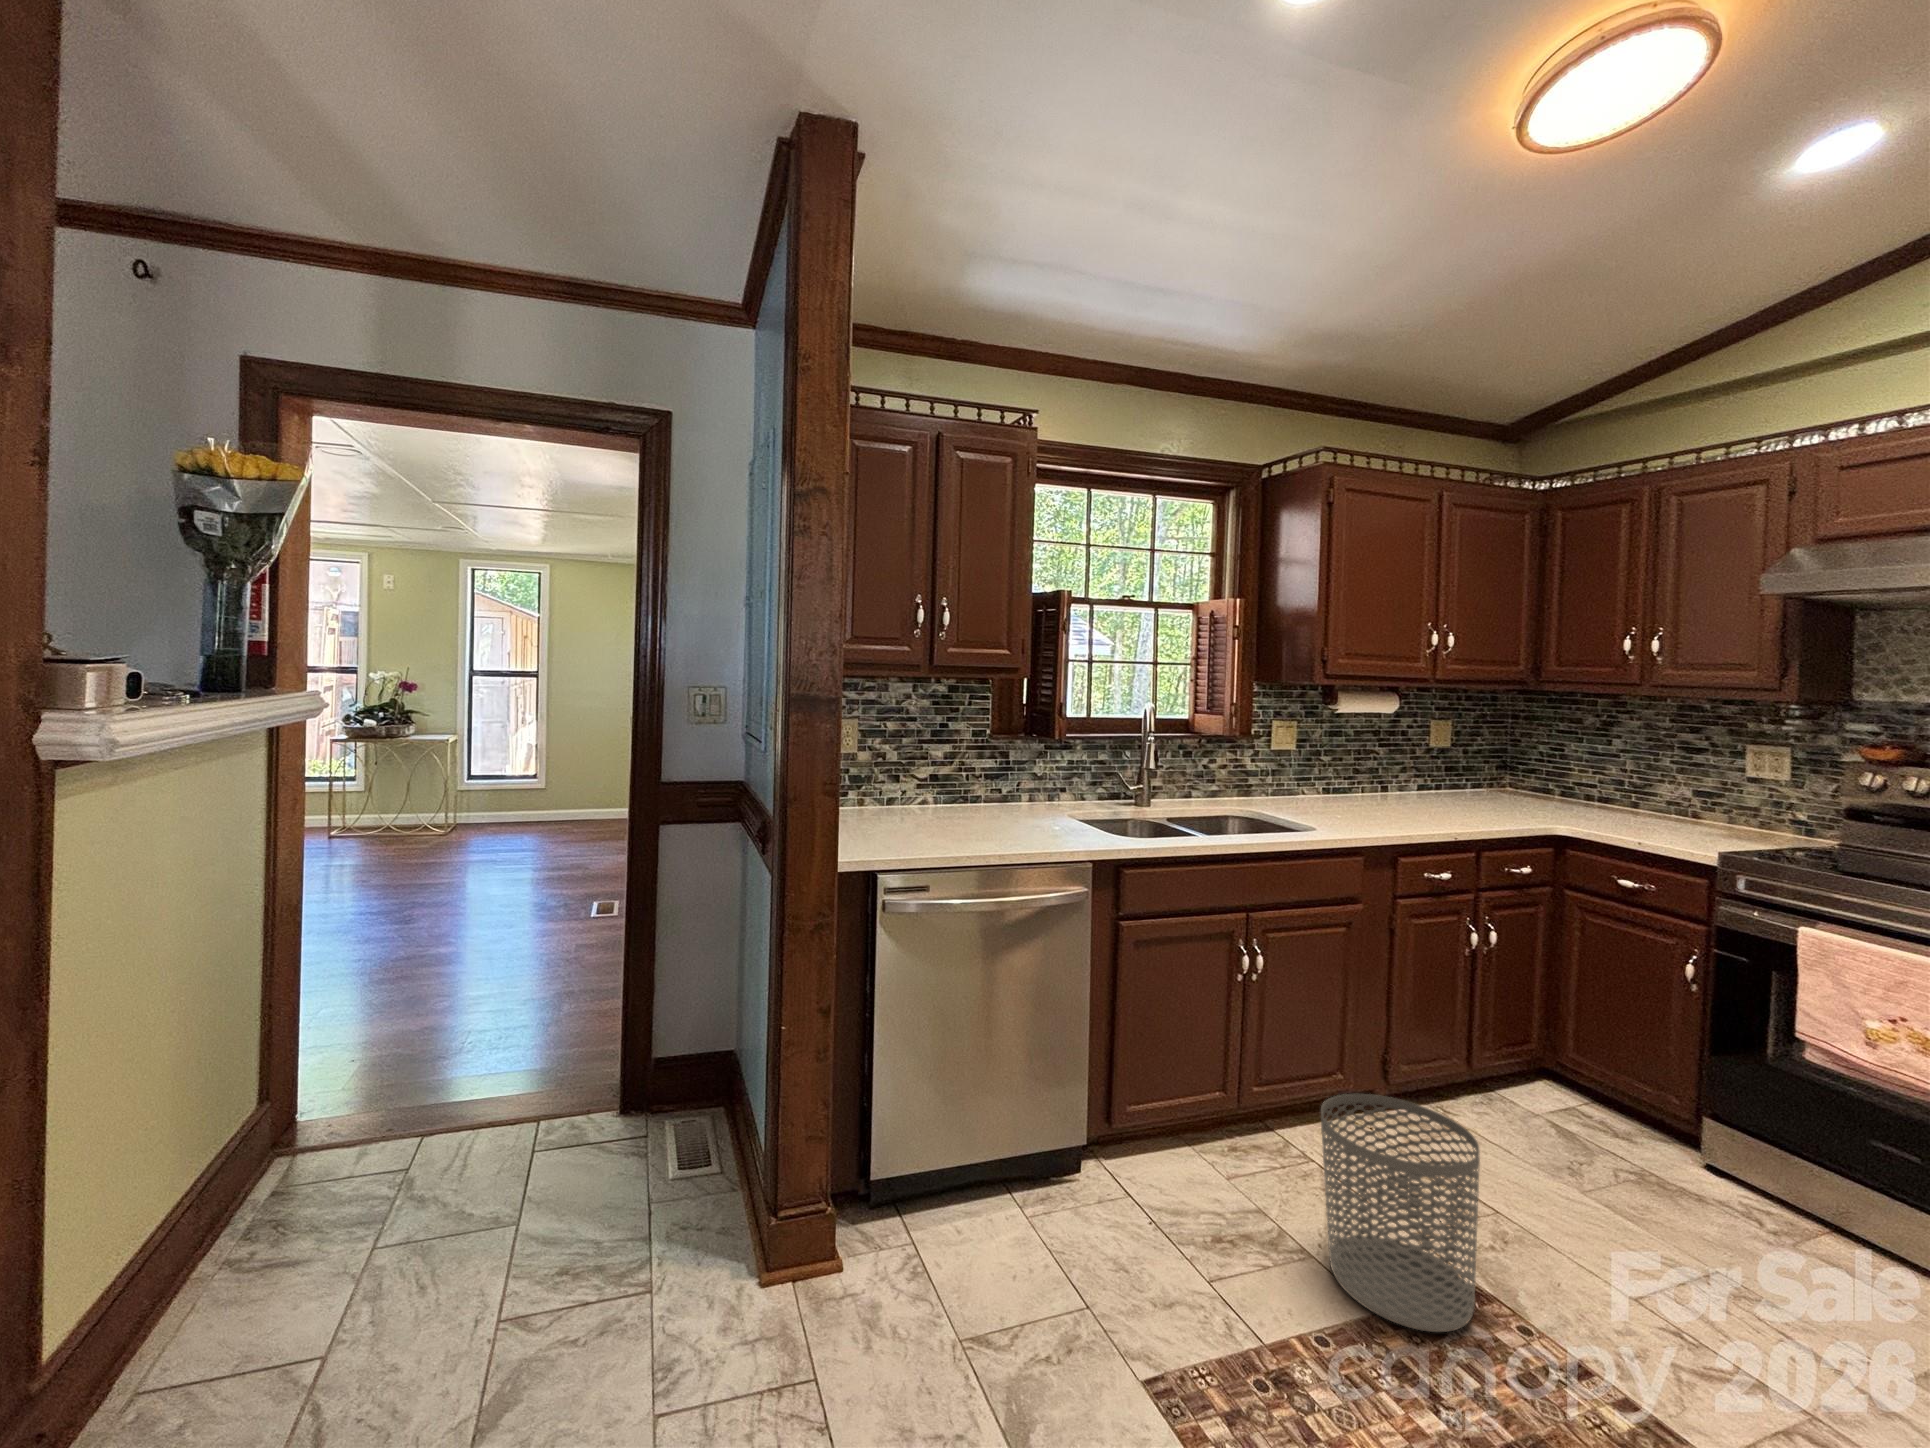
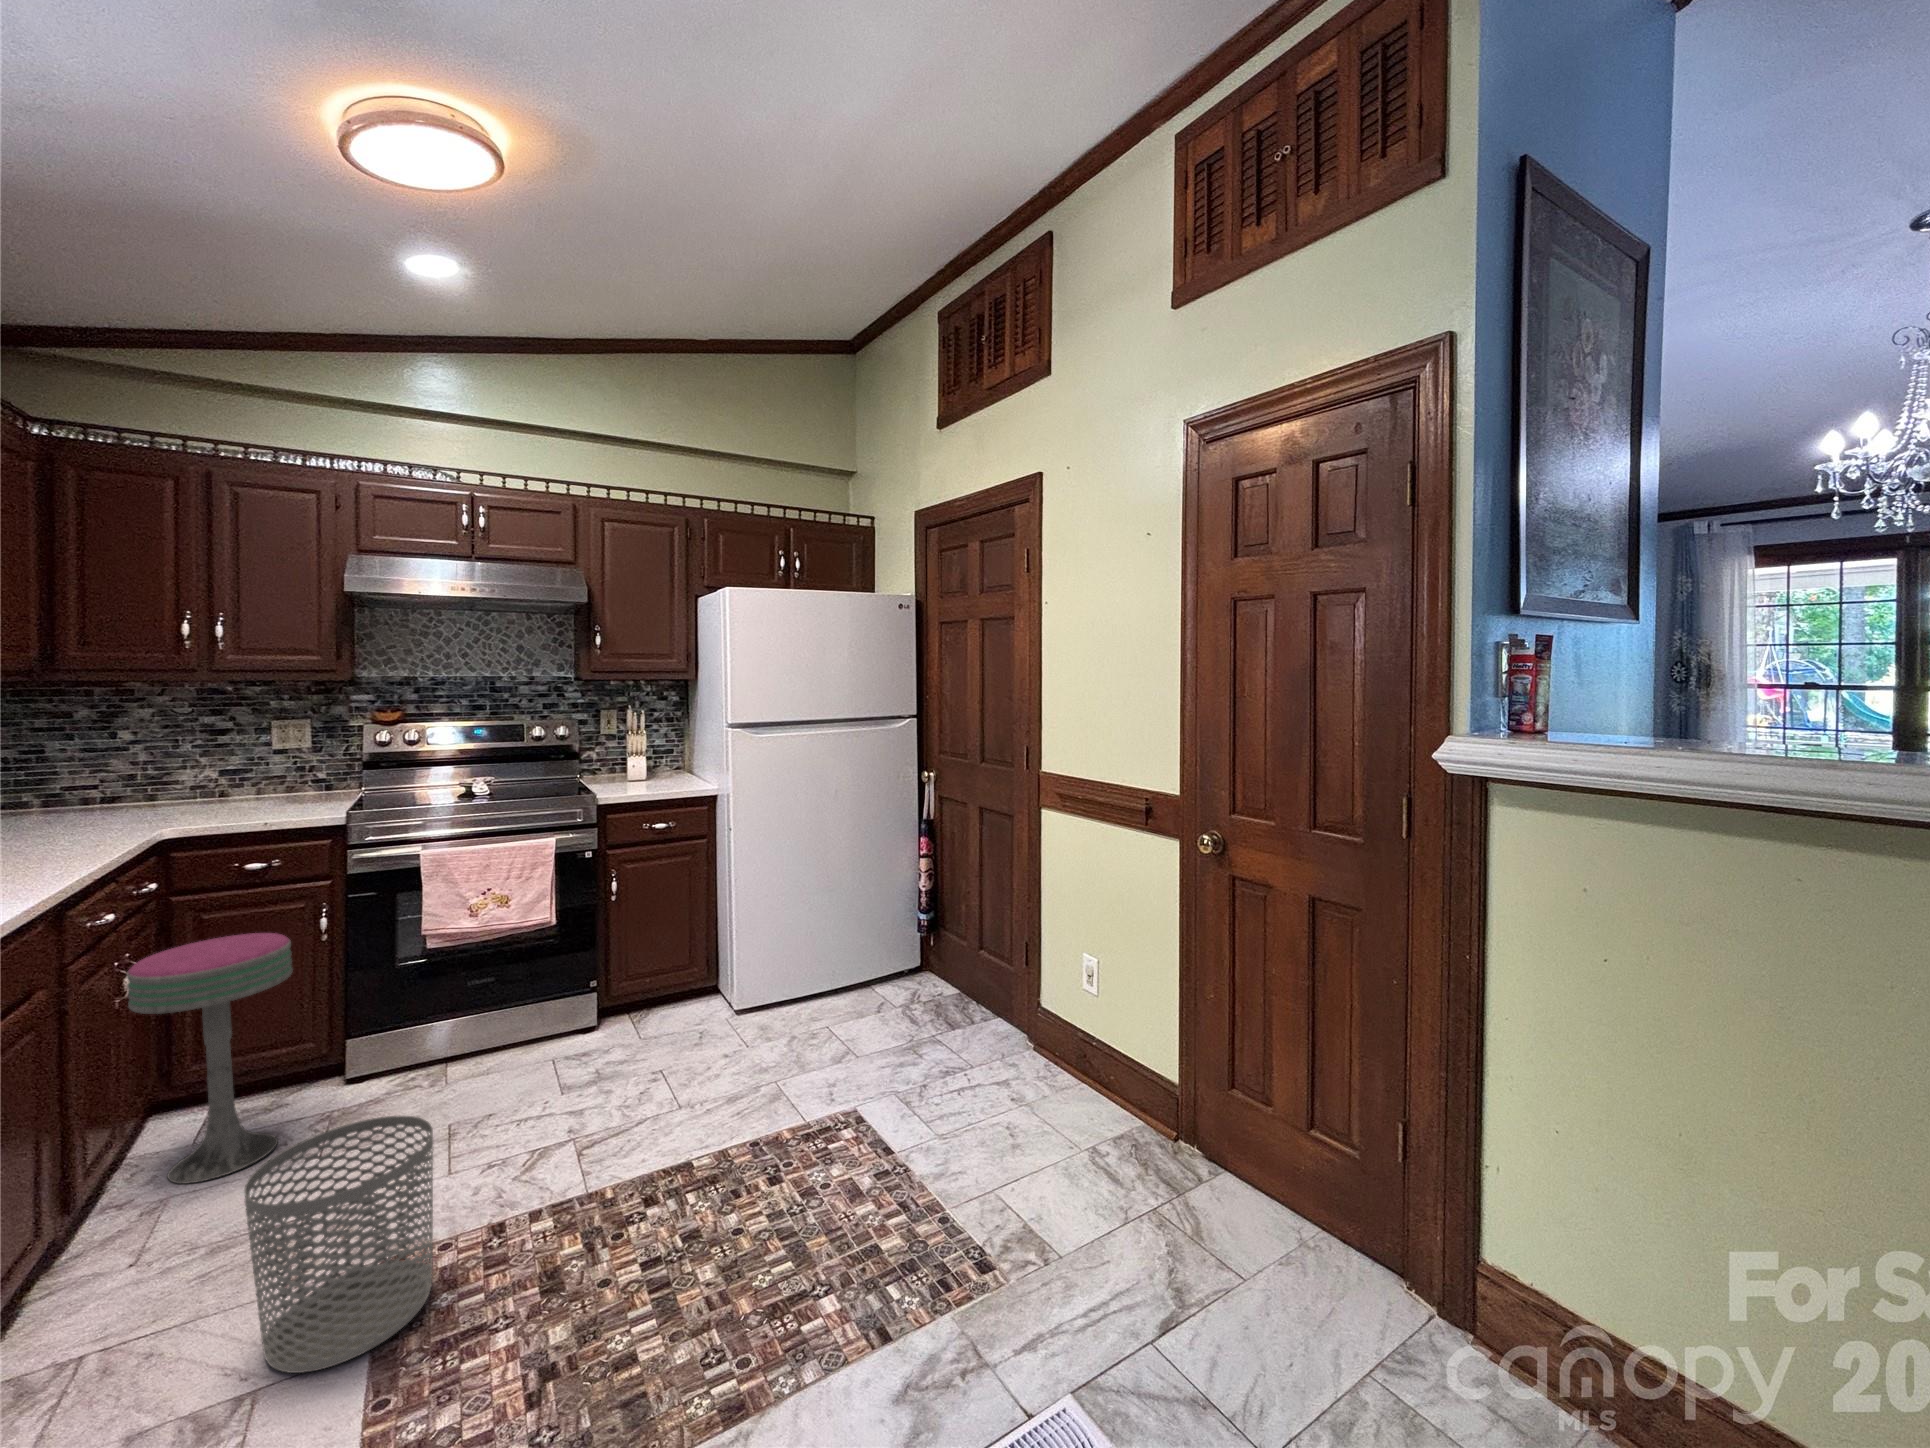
bar stool: none [1464,925,1600,1156] -> present [126,933,293,1184]

